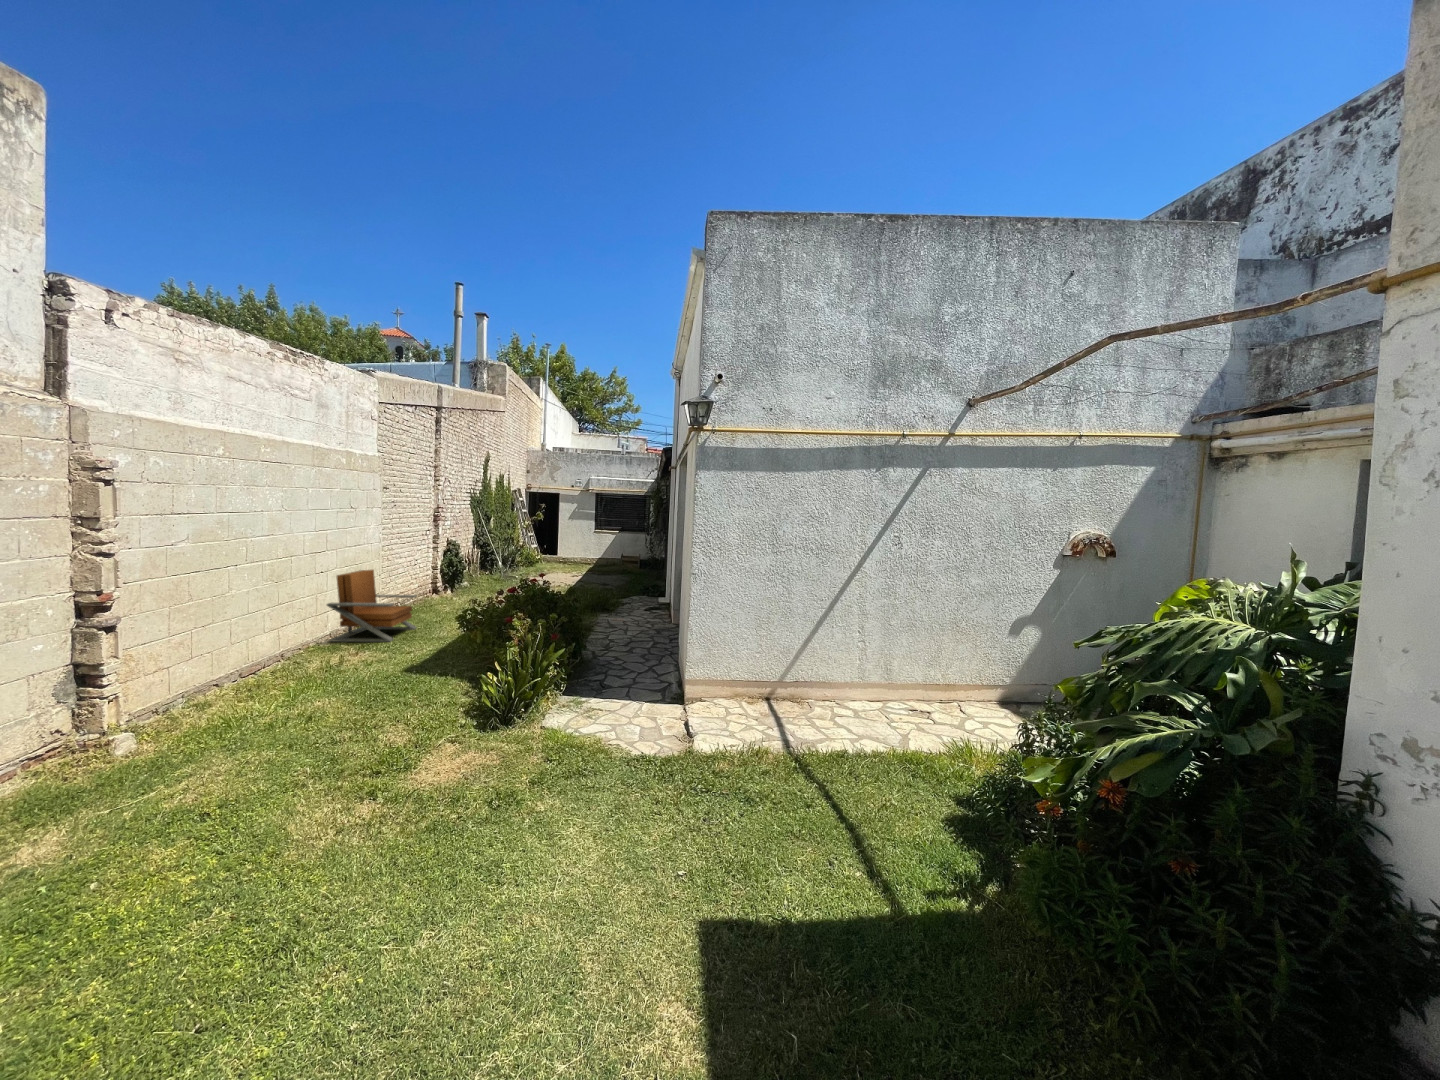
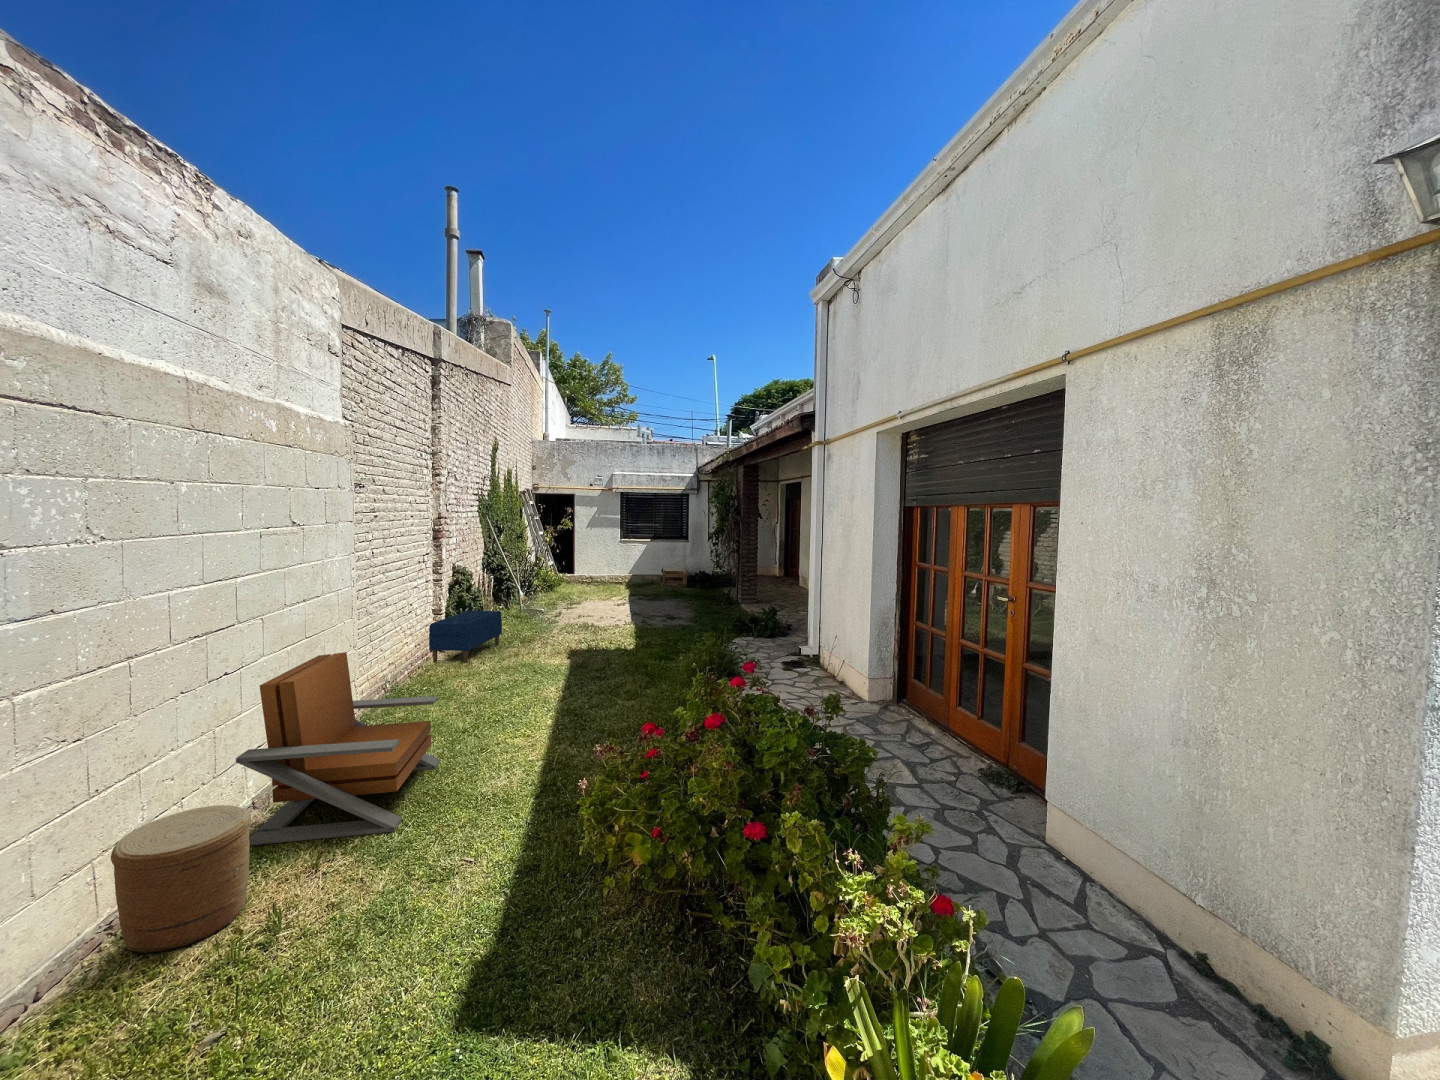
bench: none [427,570,477,599] -> present [429,611,502,663]
woven basket: none [288,614,334,656] -> present [111,805,251,953]

